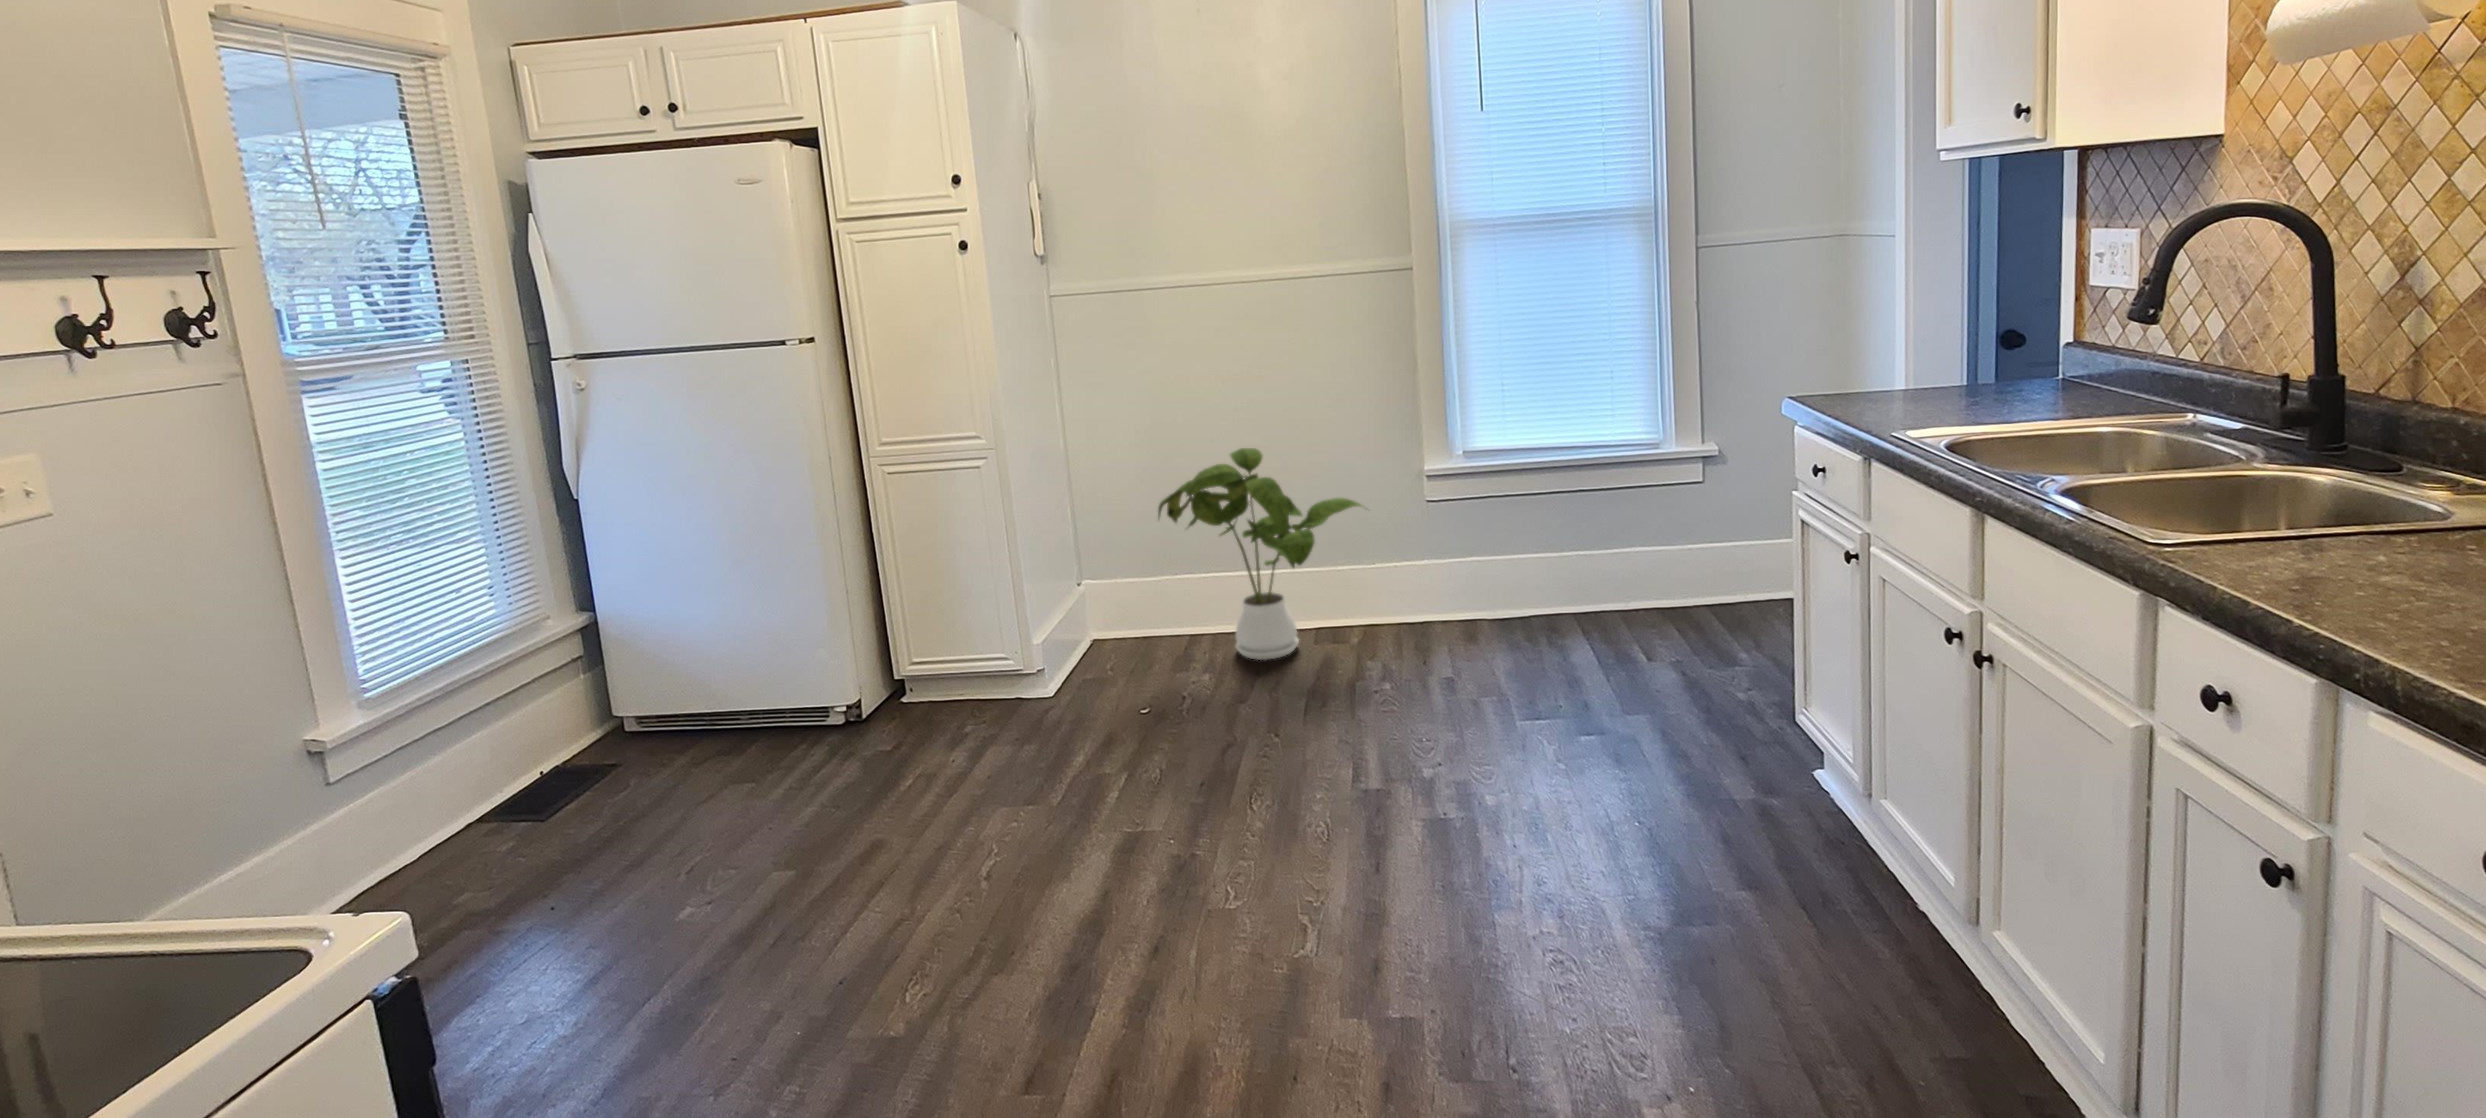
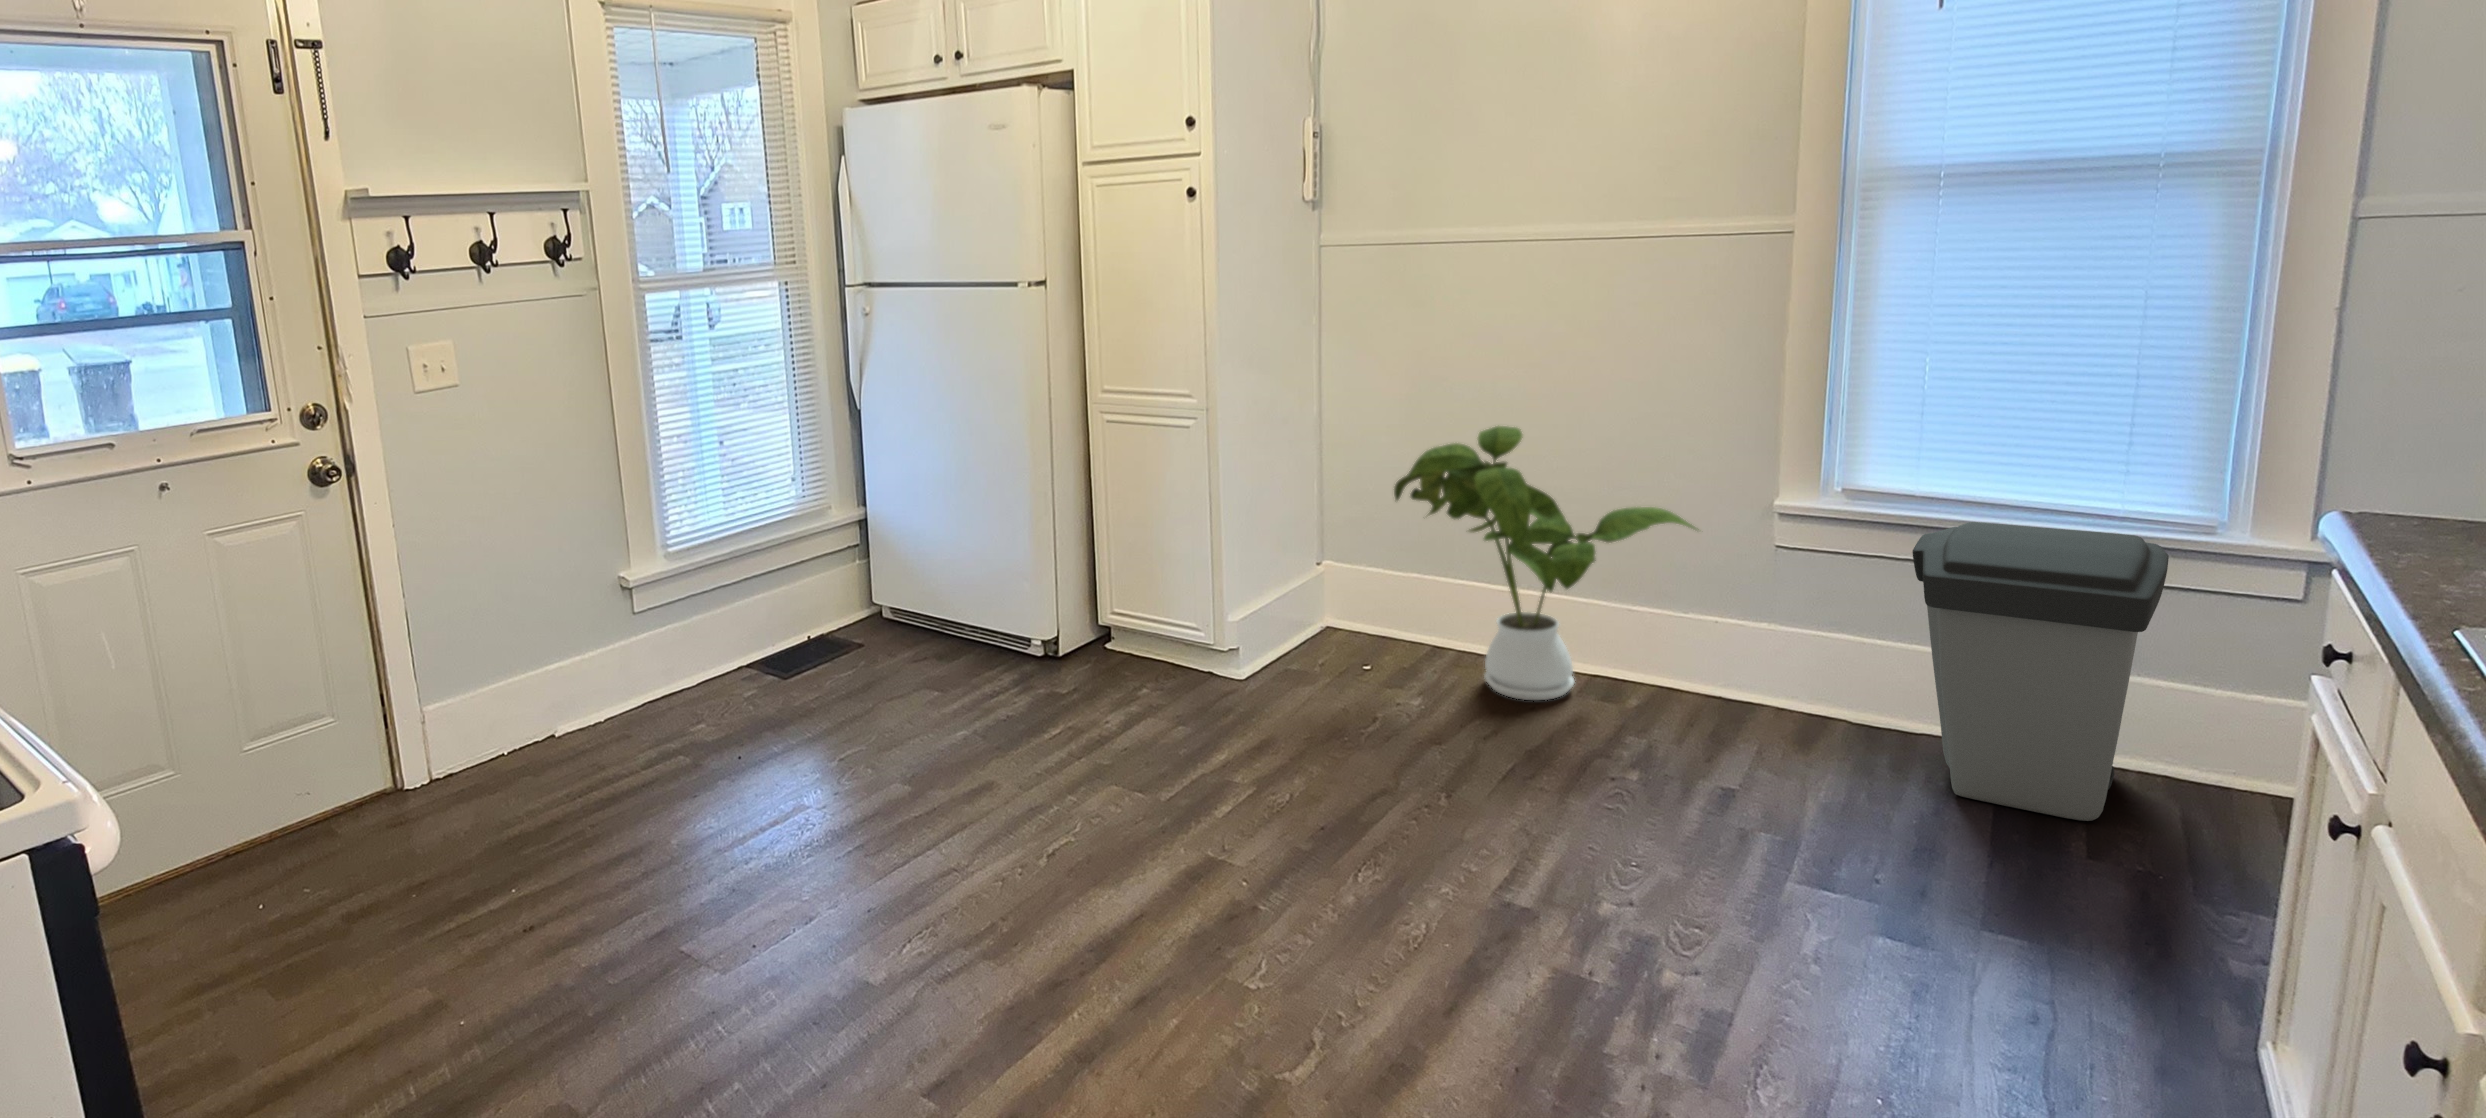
trash can: none [1499,475,1627,652] -> present [1912,522,2169,821]

